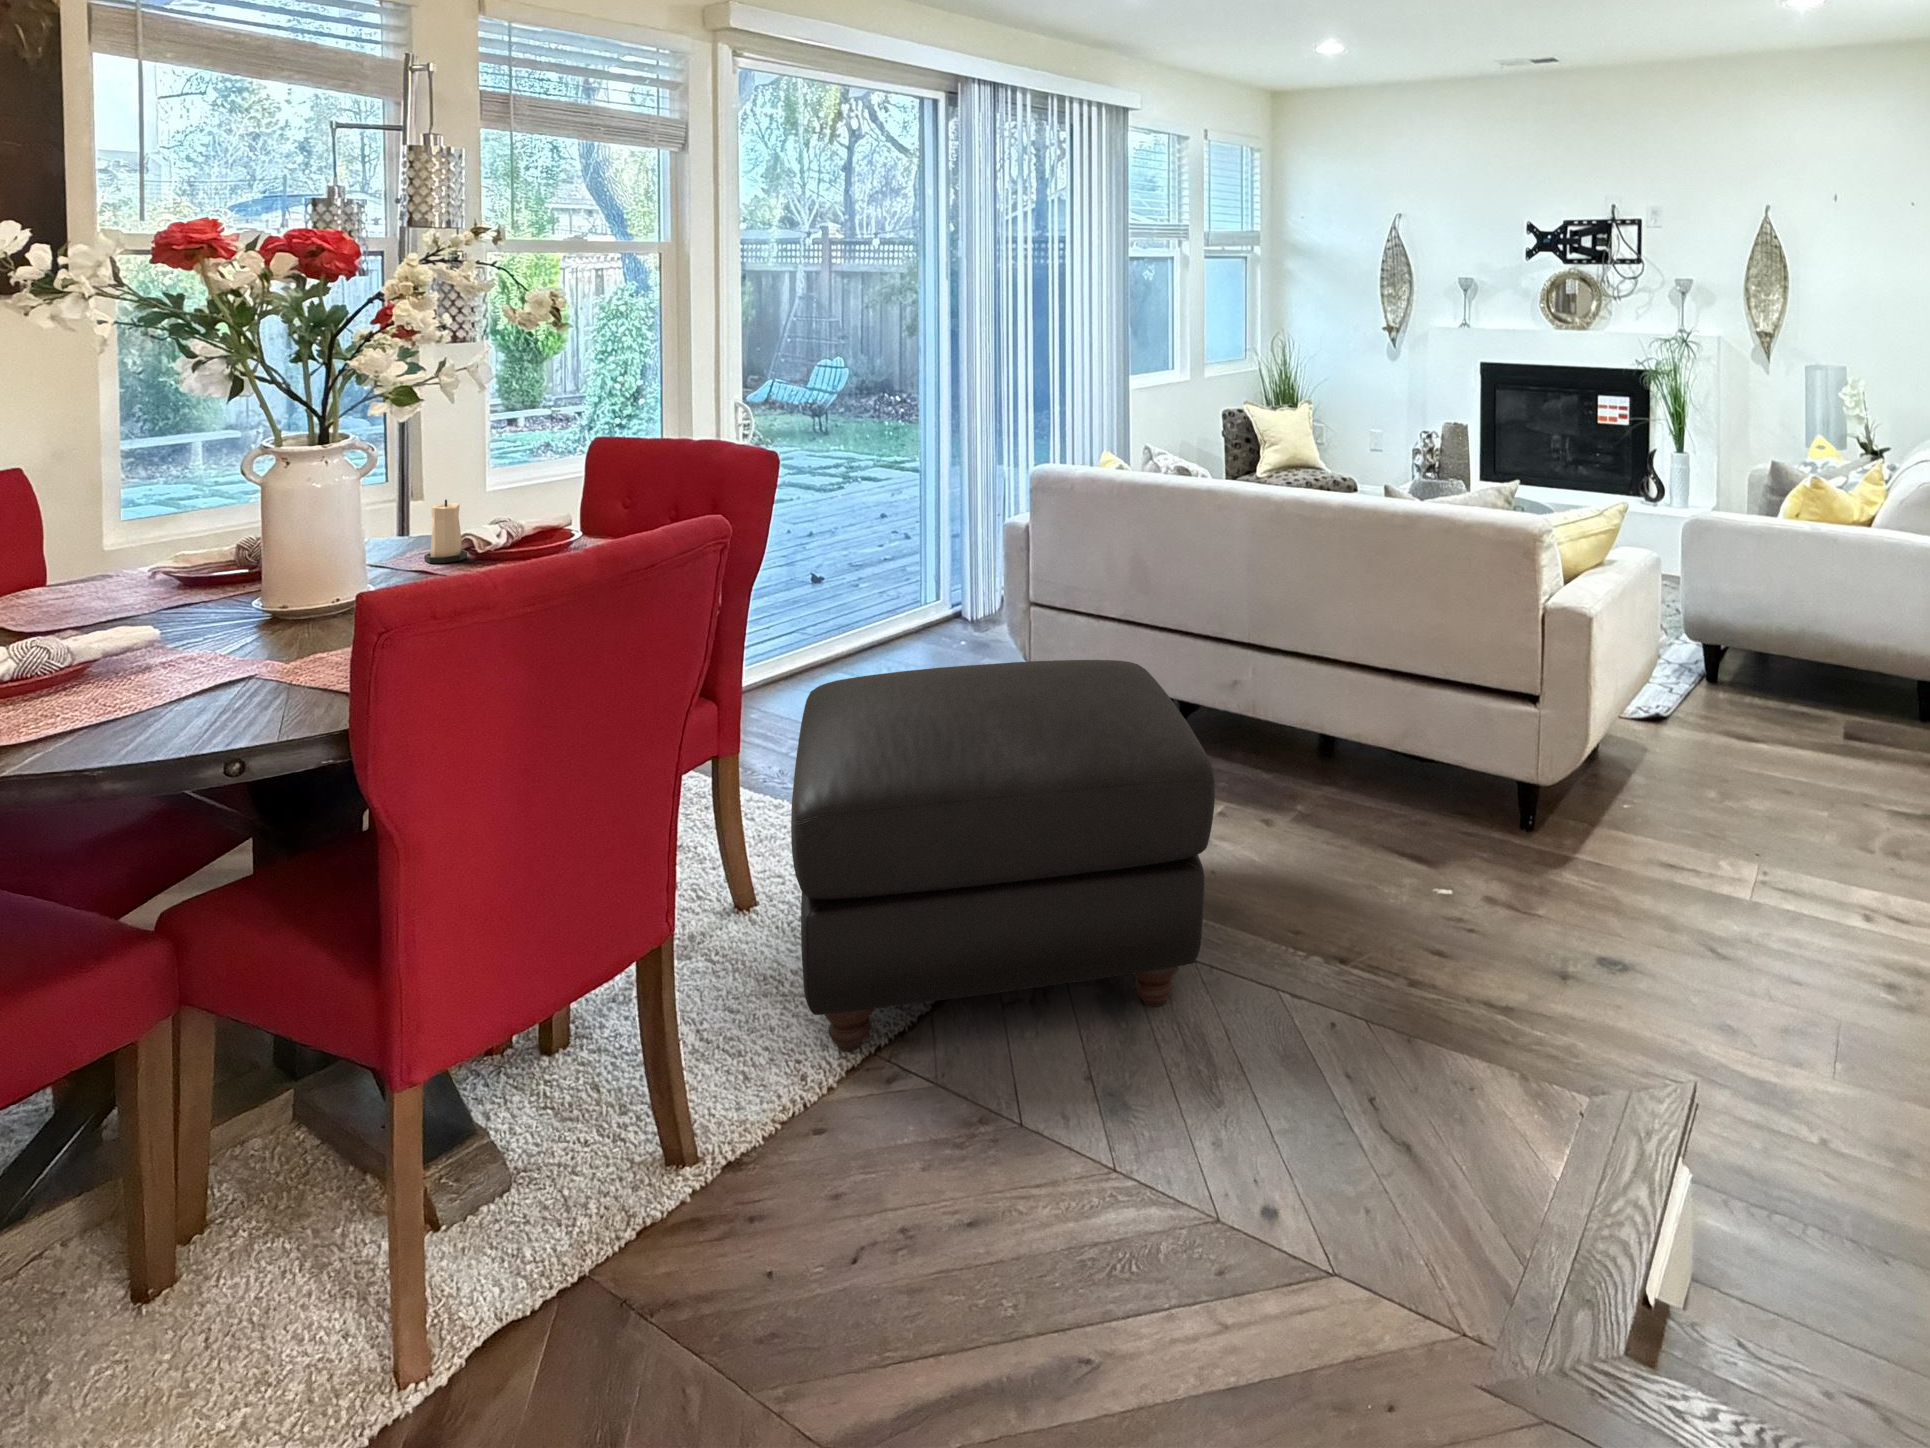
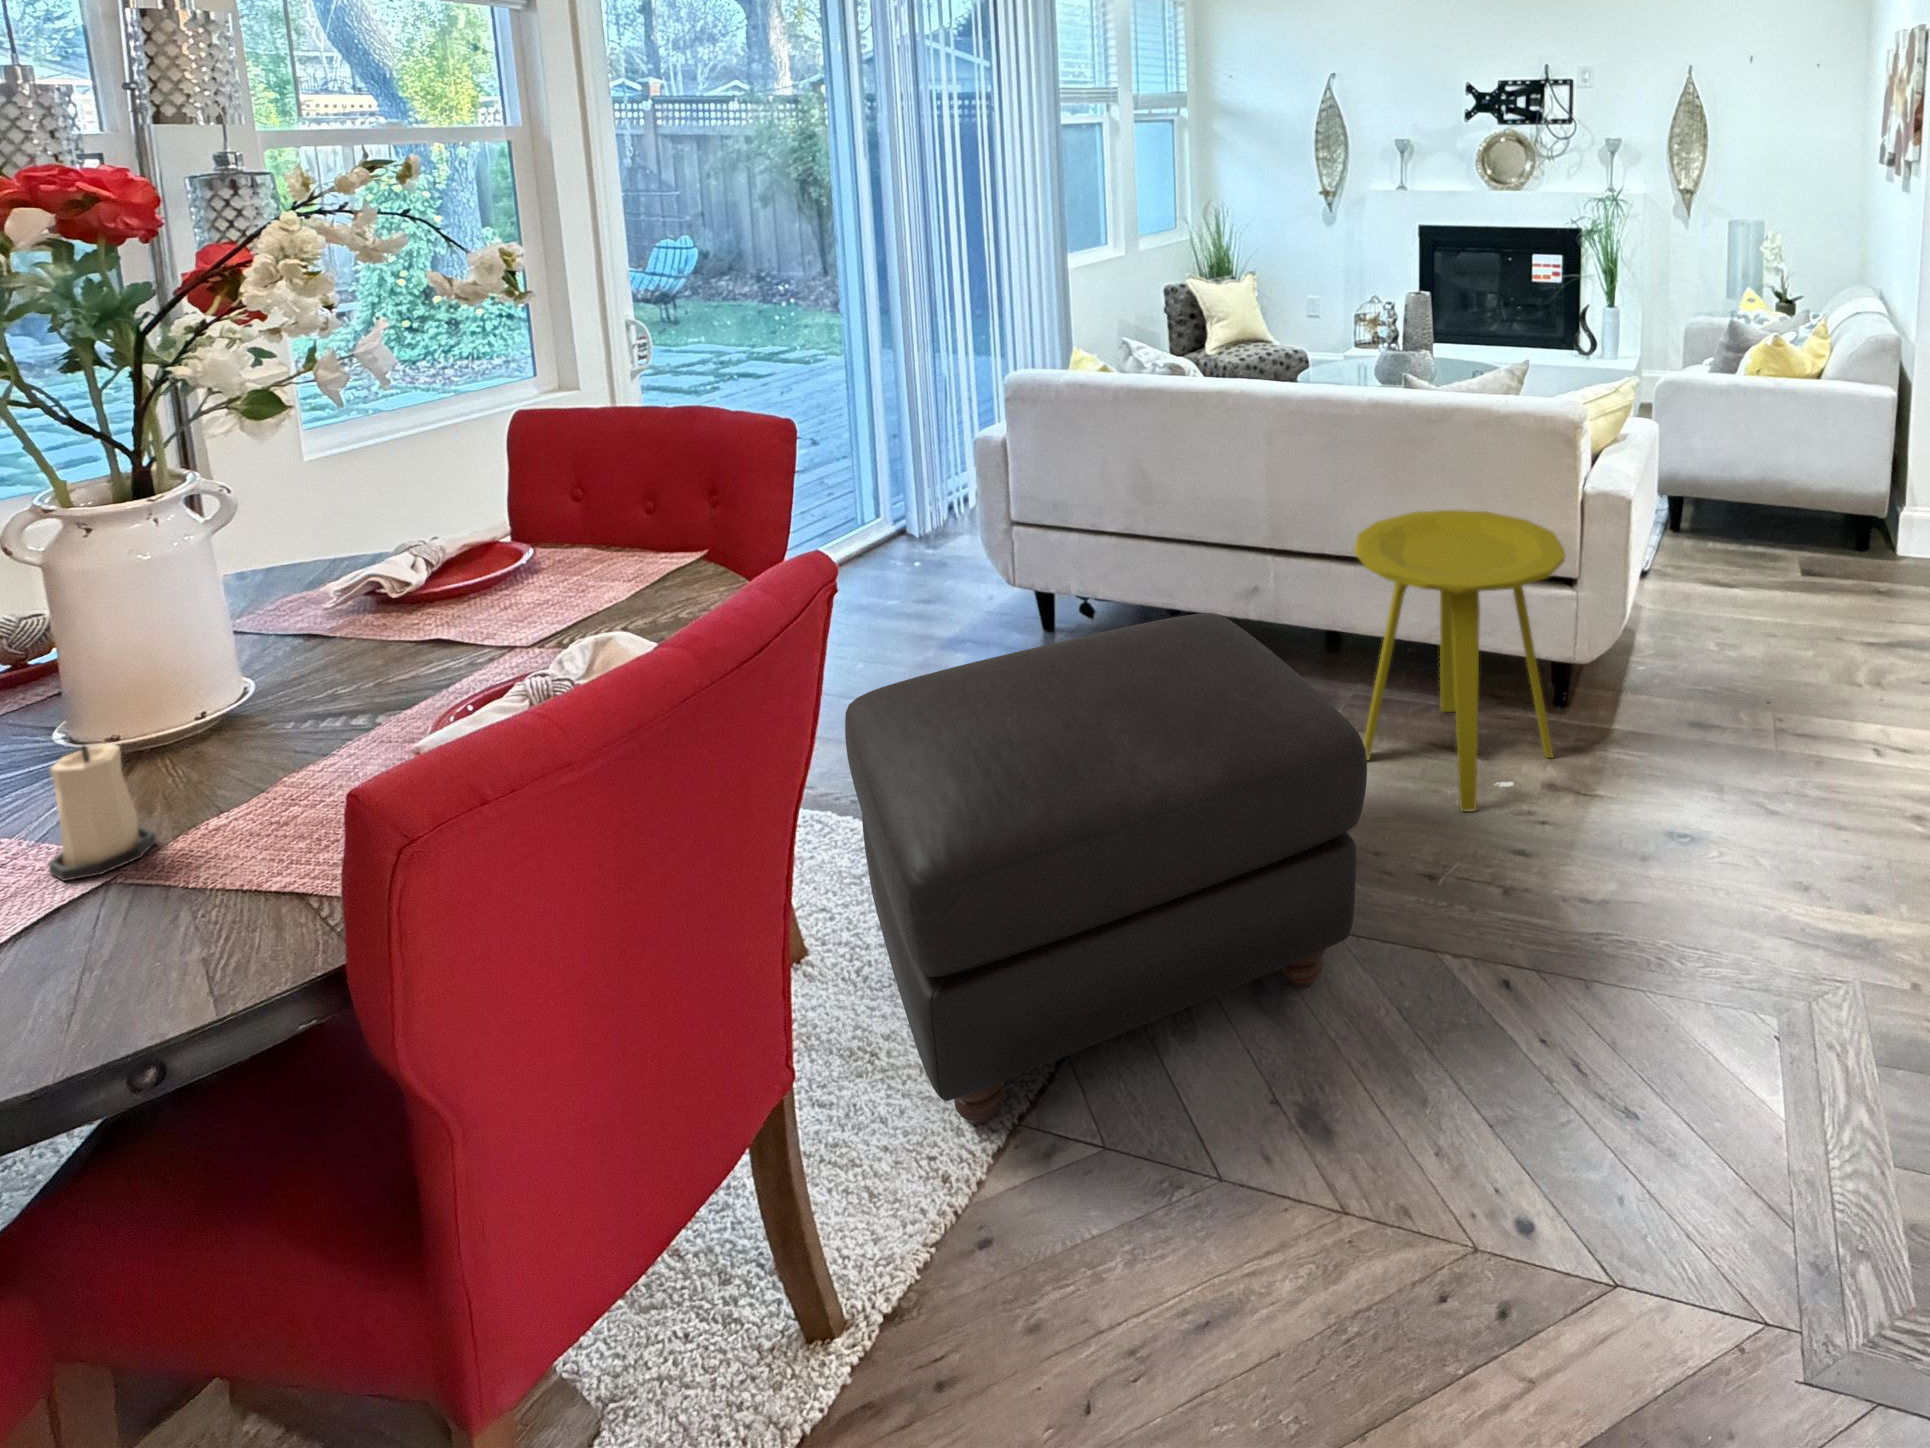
candle: present [424,500,467,563] -> present [49,743,156,881]
side table: none [1279,603,1486,896] -> present [1354,510,1565,812]

